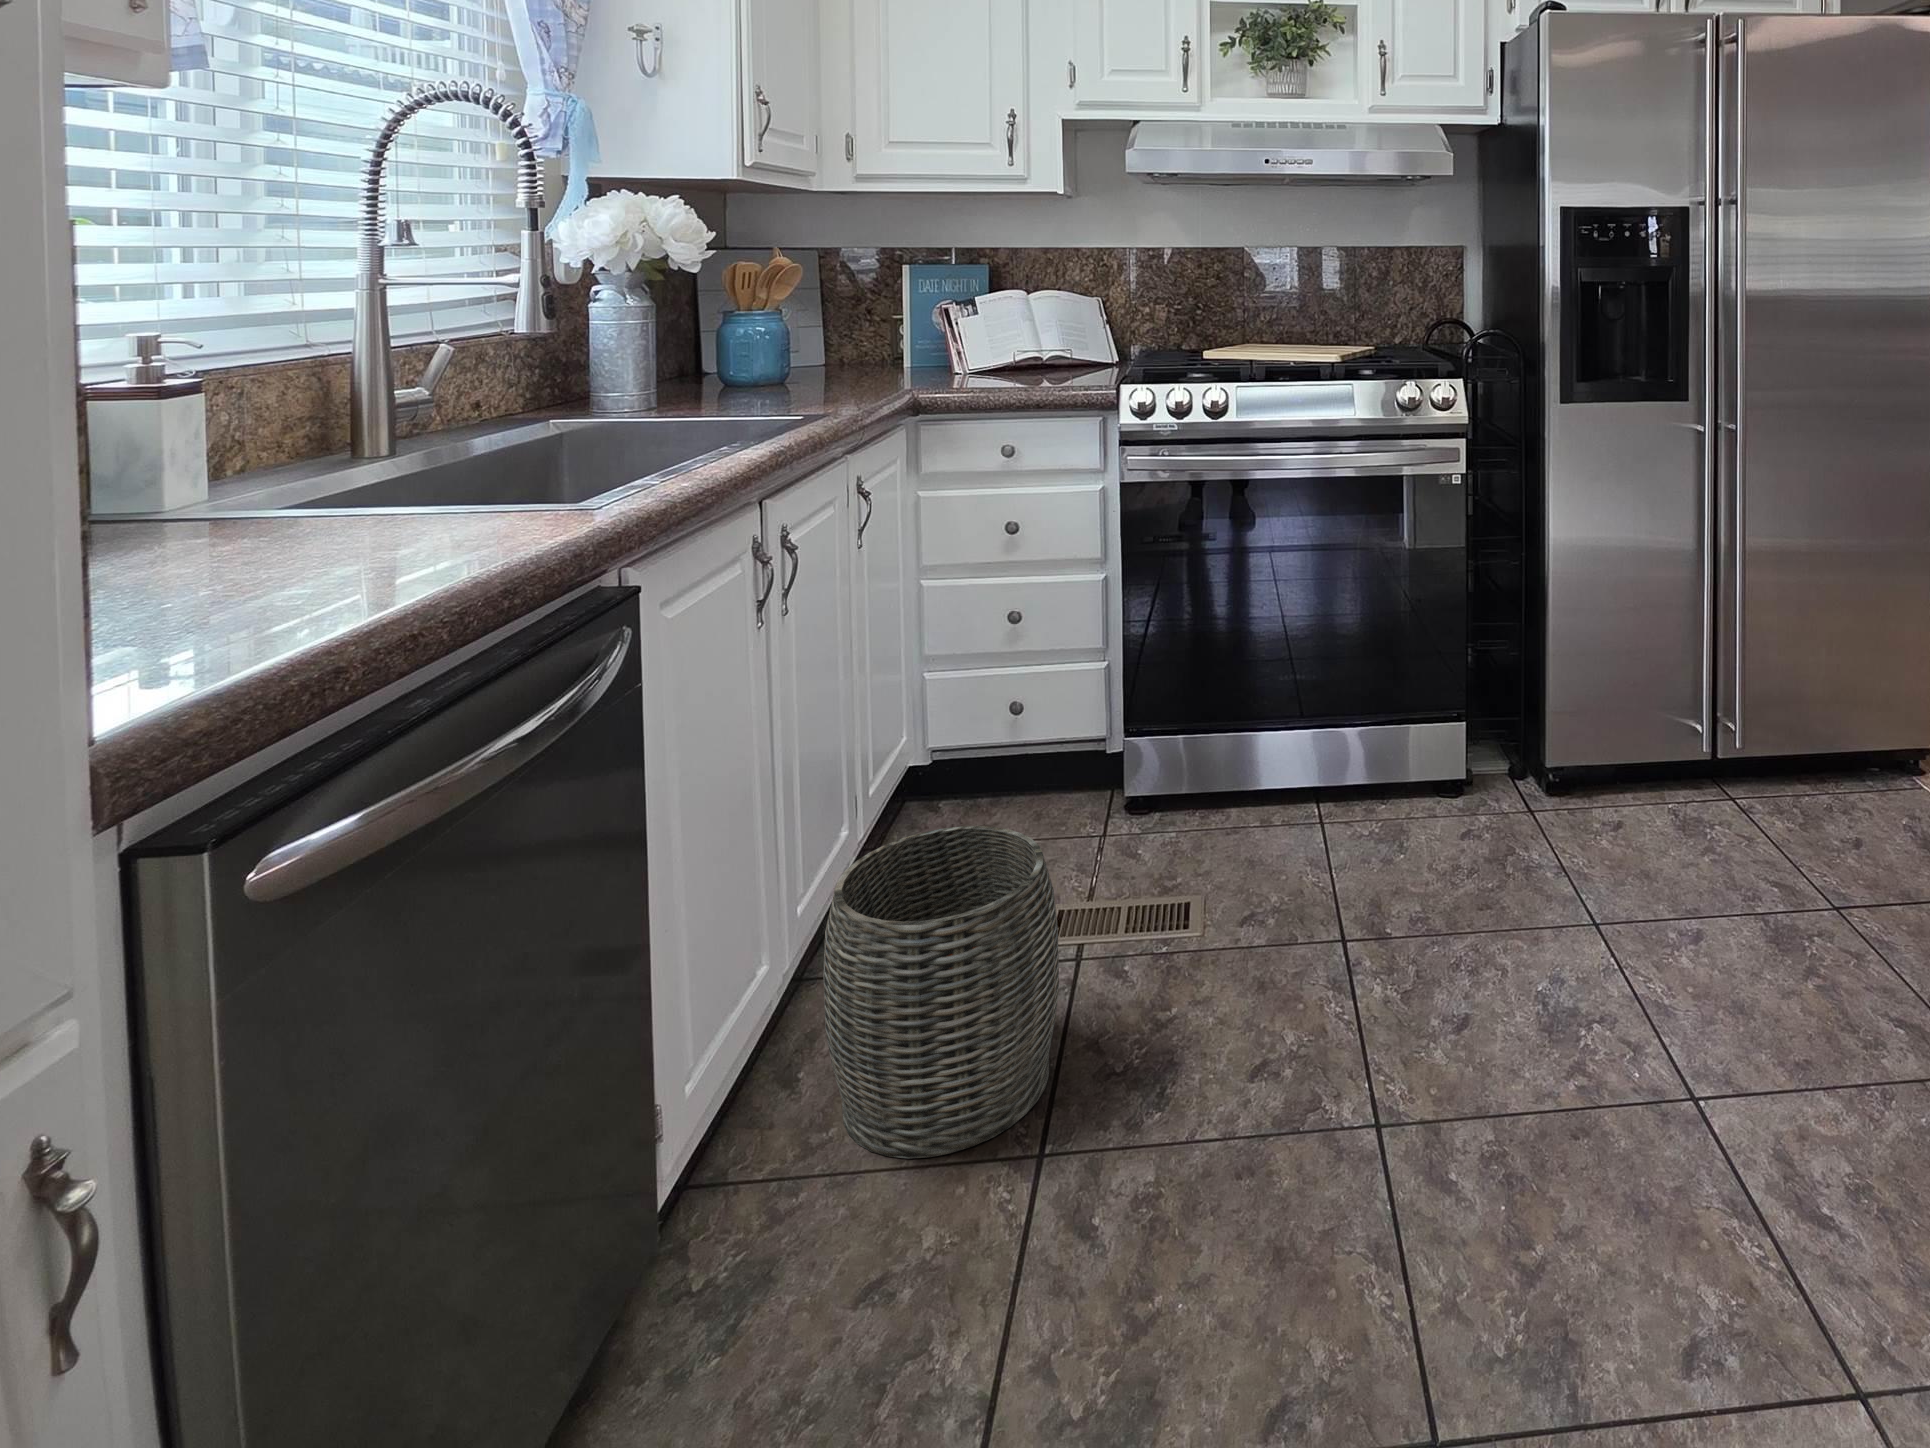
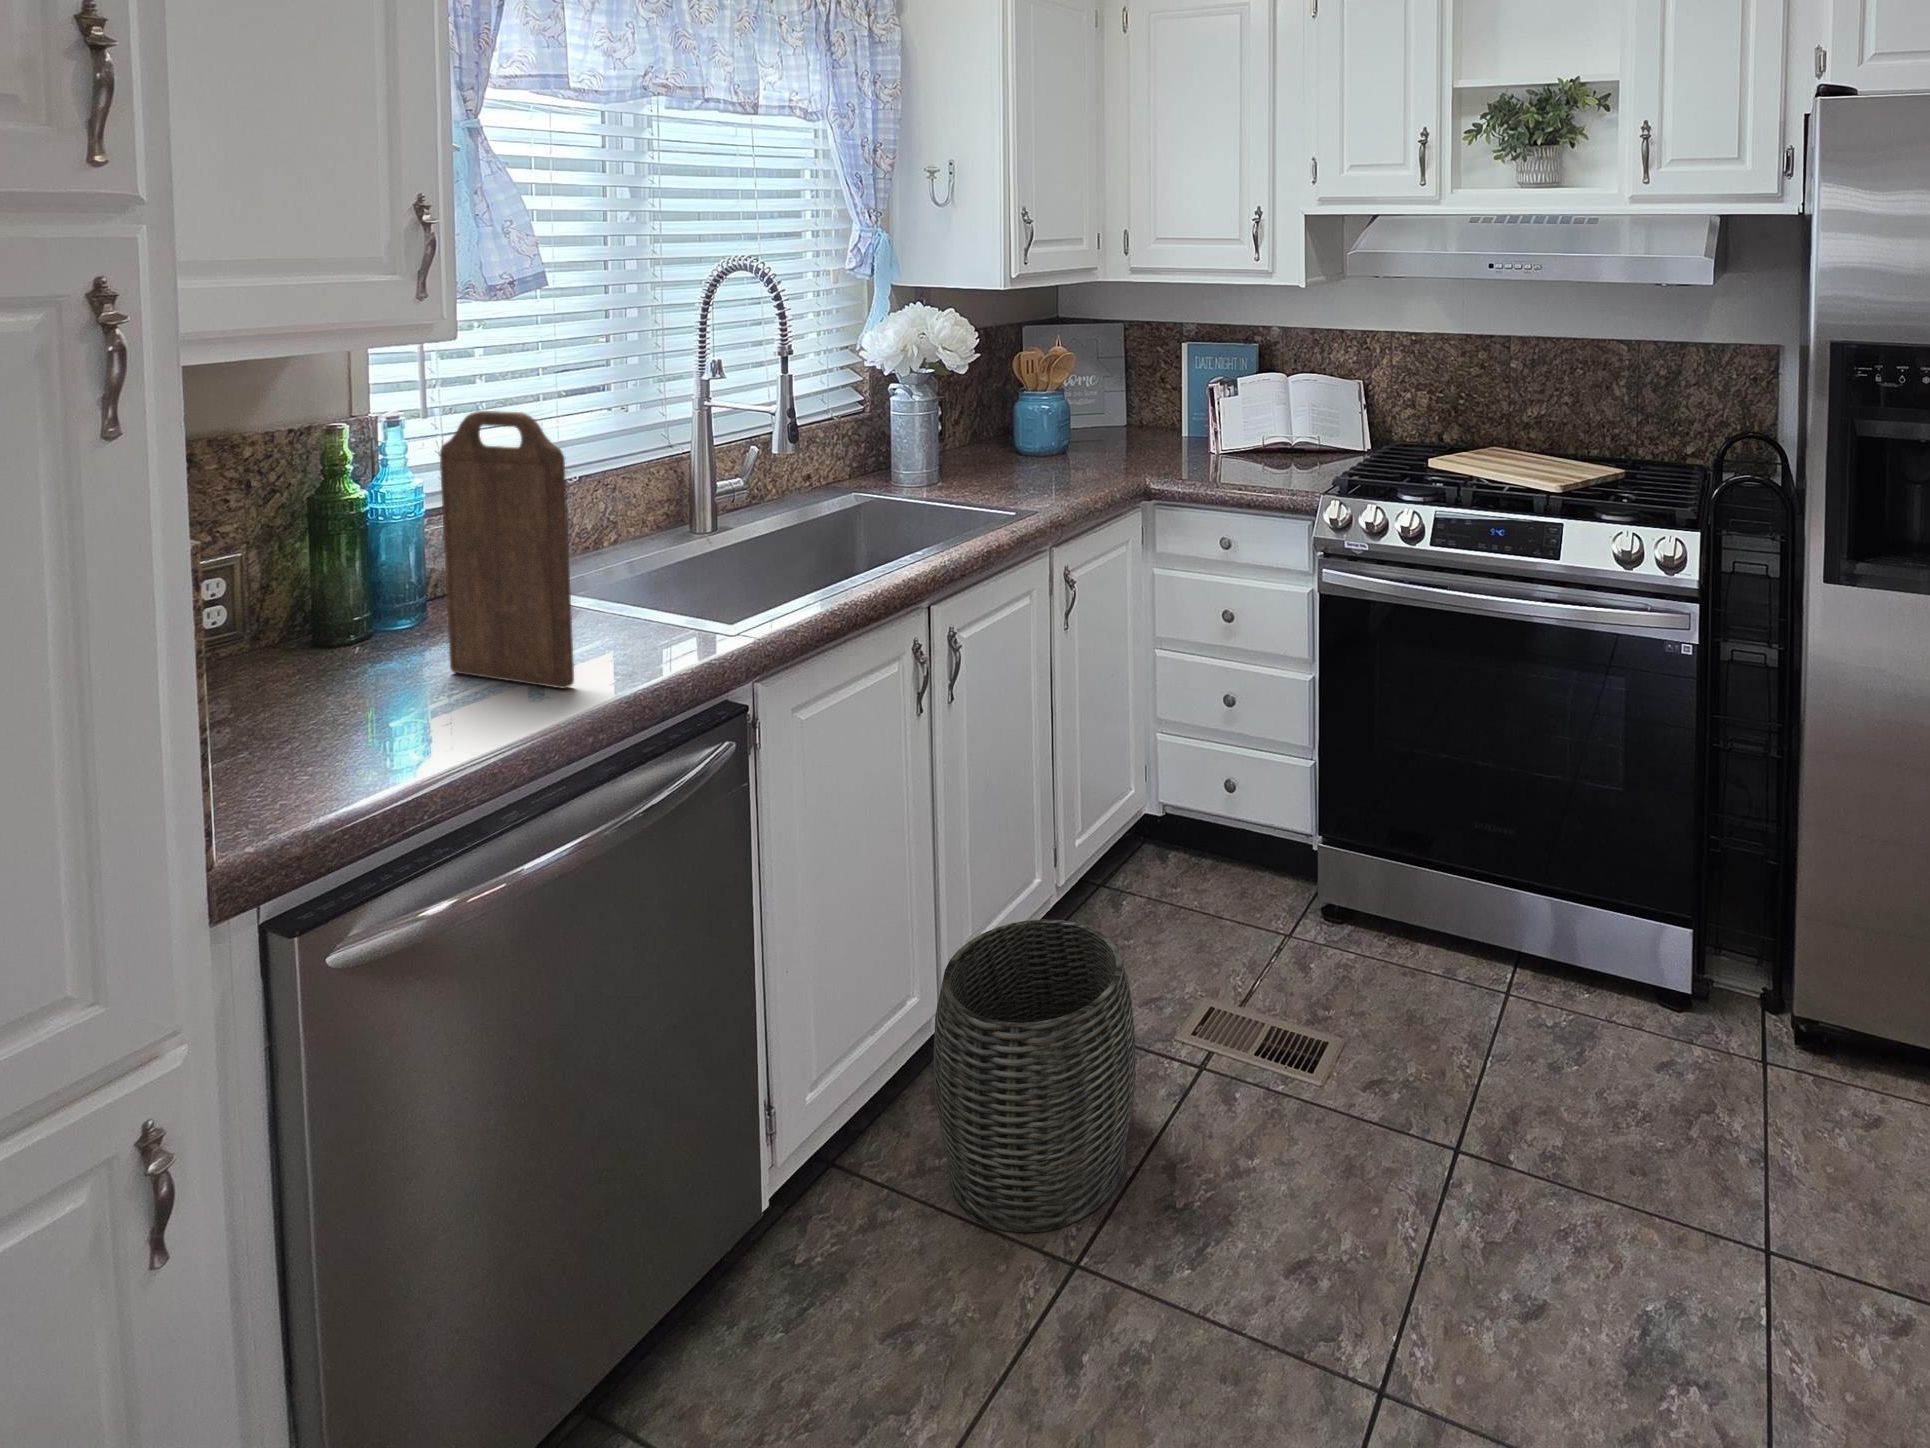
cutting board: none [166,188,441,575] -> present [440,411,574,688]

